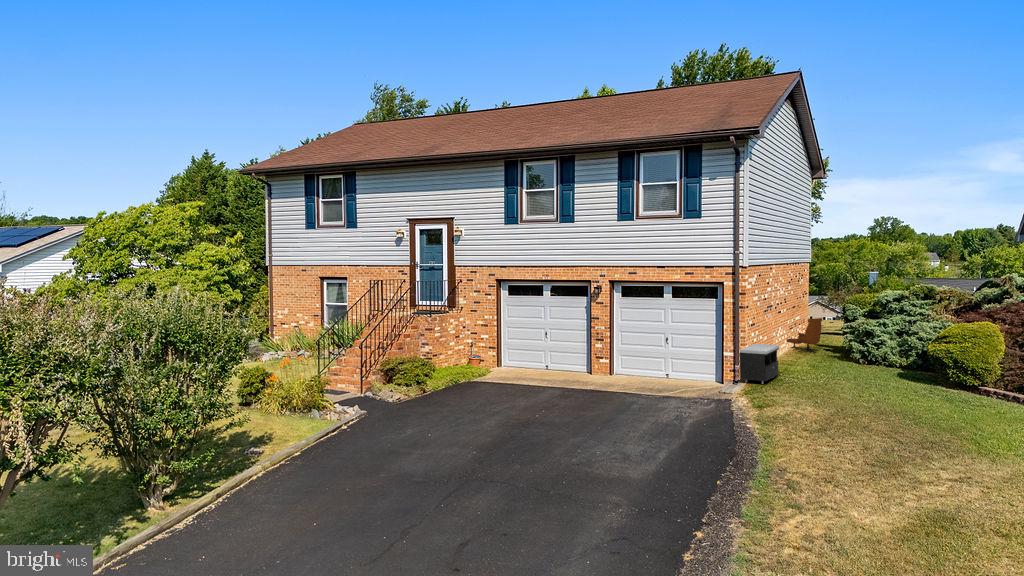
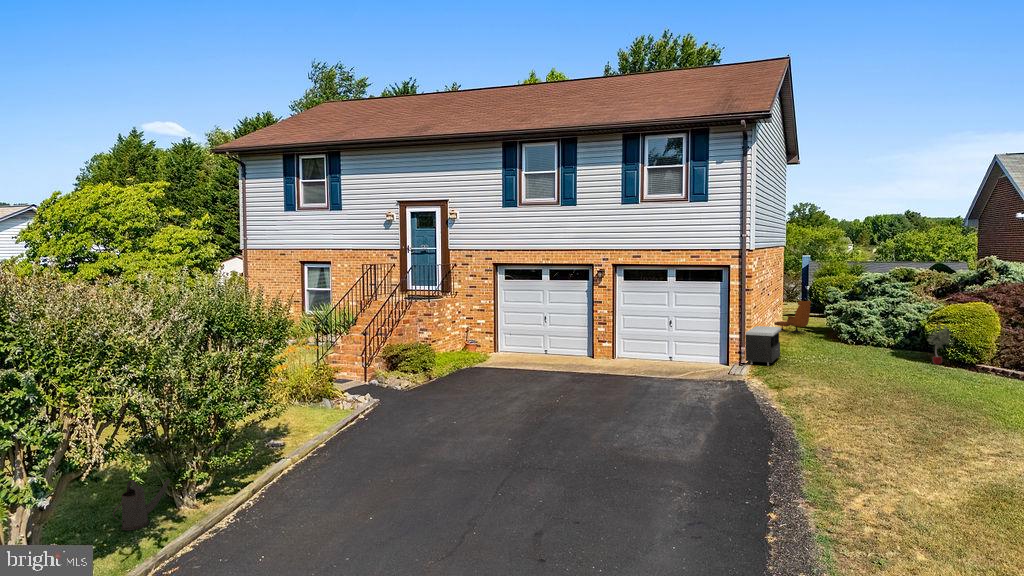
potted tree: none [931,344,960,386] -> present [927,325,954,364]
watering can: none [81,479,139,528] -> present [113,478,170,531]

